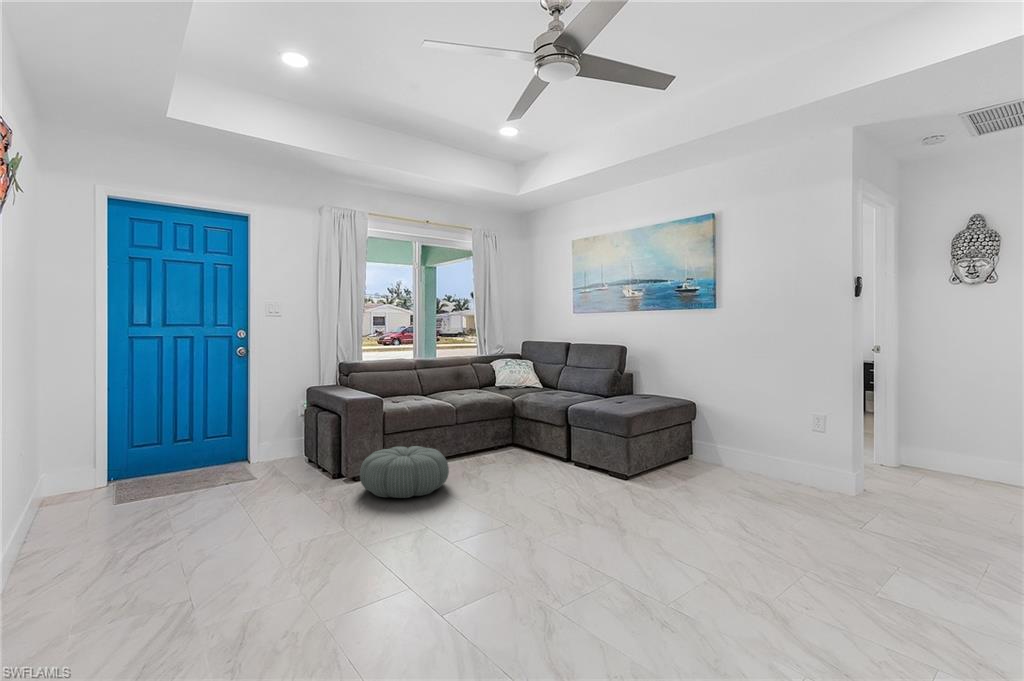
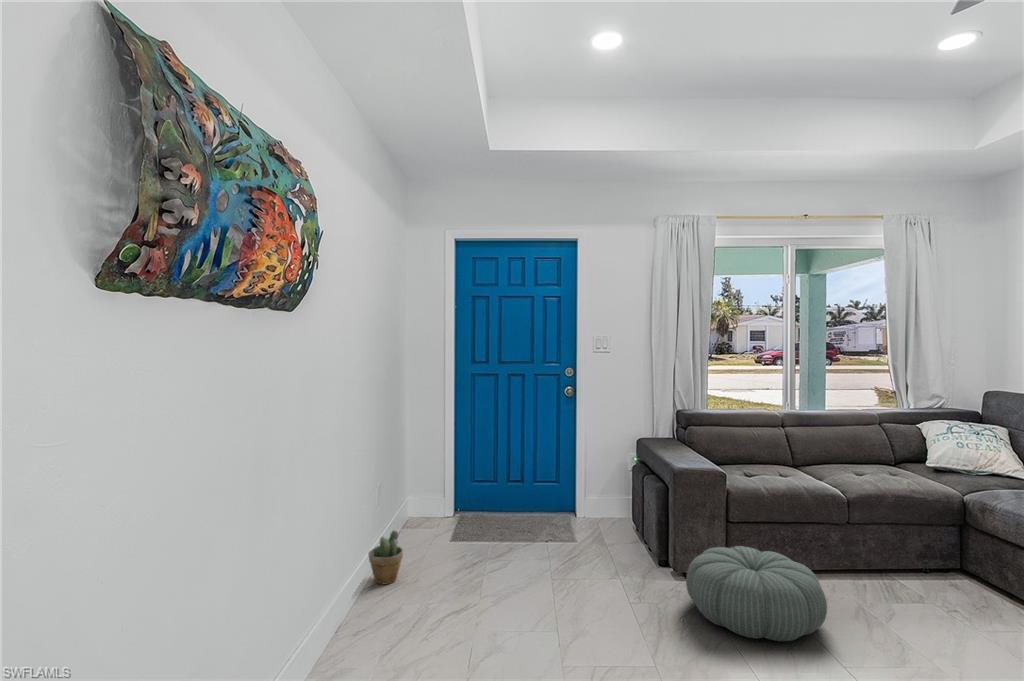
potted plant: none [29,492,77,548] -> present [368,530,403,584]

